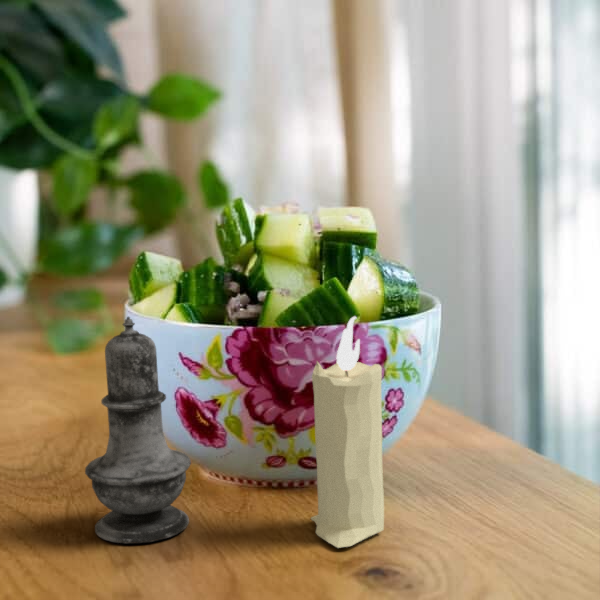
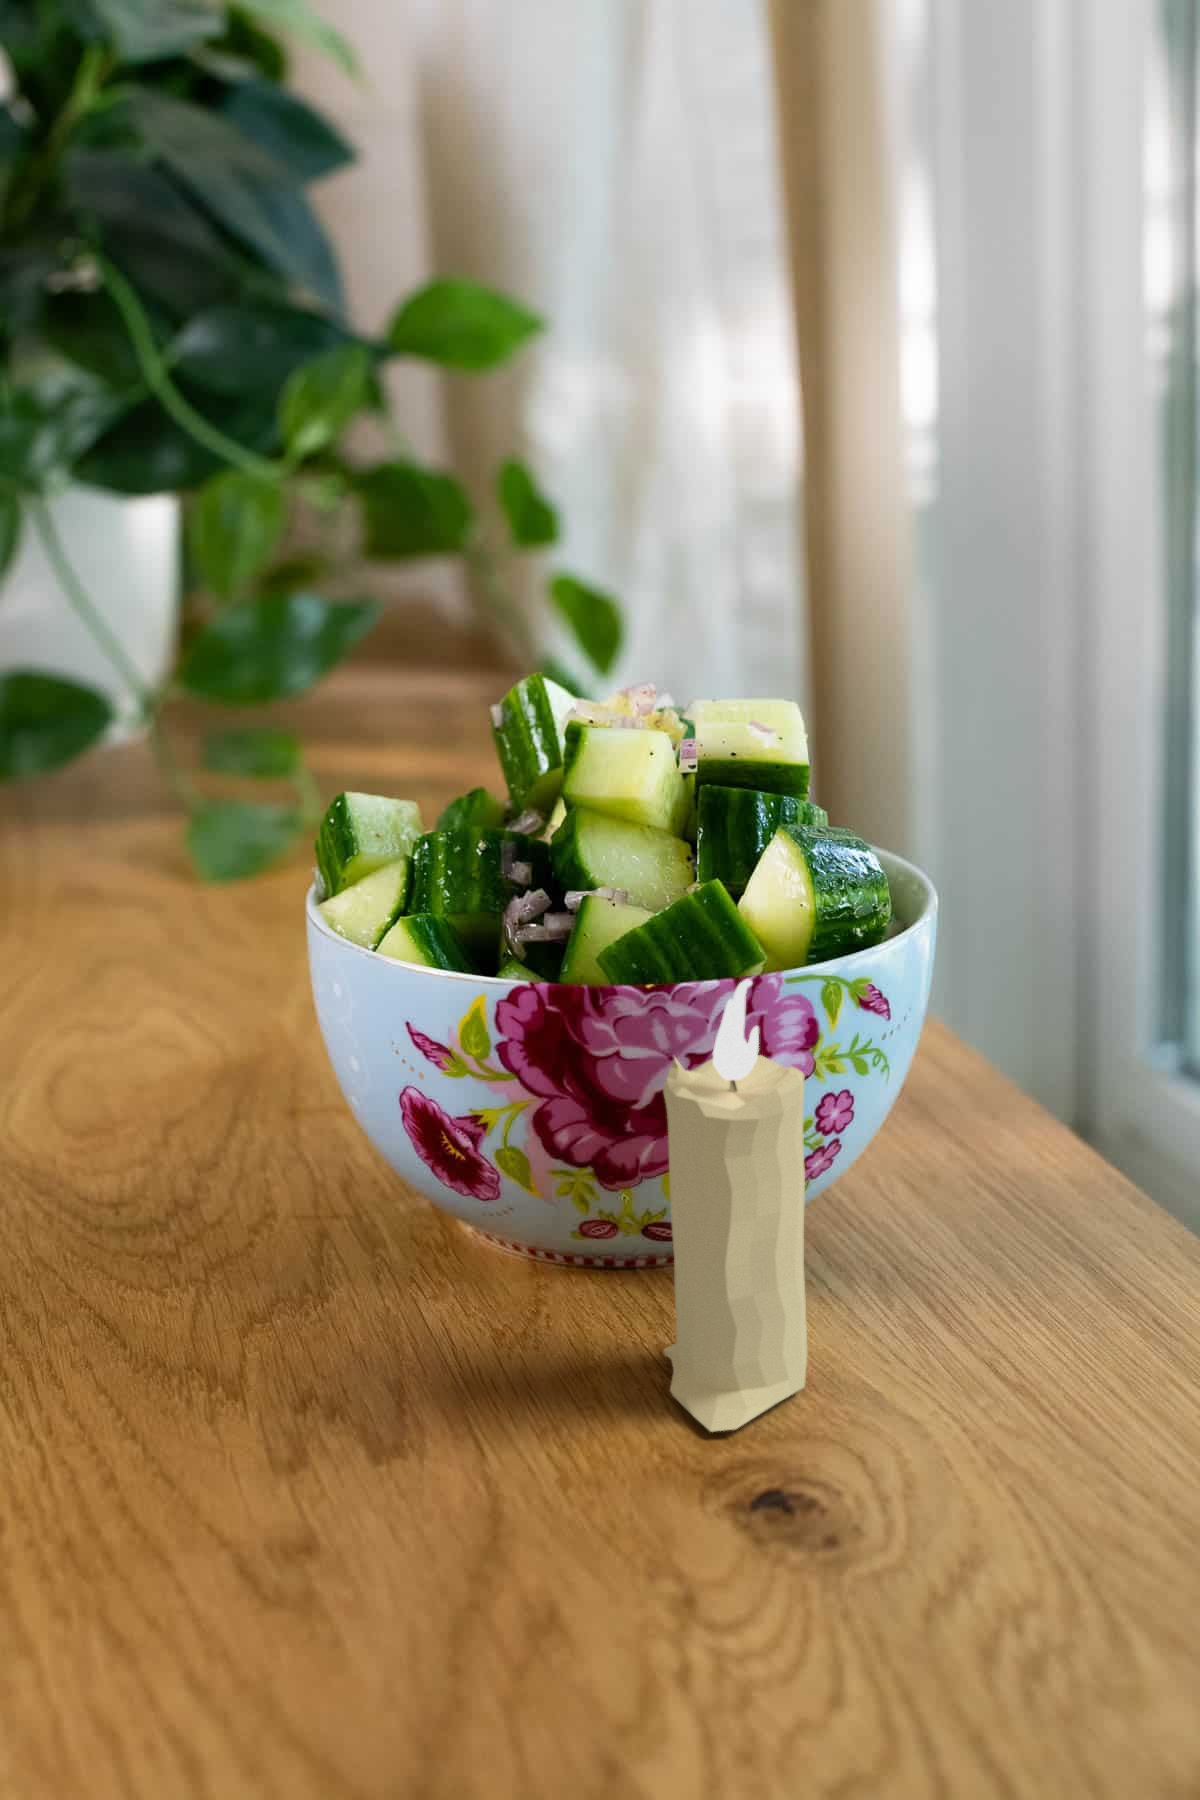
salt shaker: present [85,317,191,543] -> none [221,963,428,1403]

